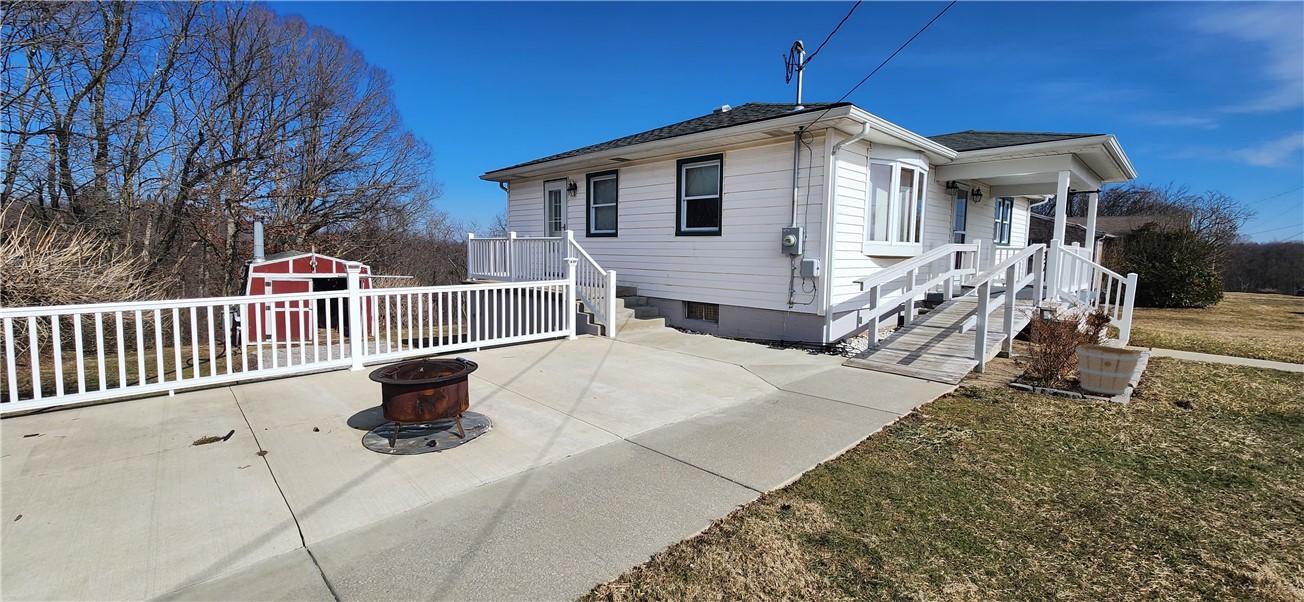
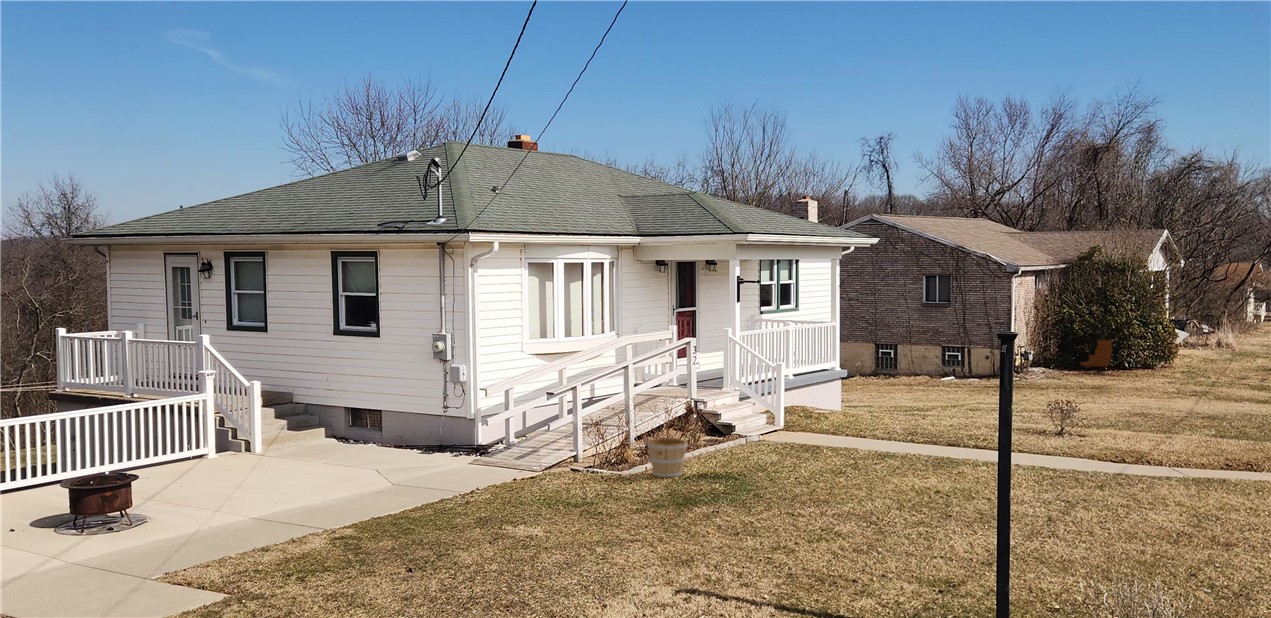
lounge chair: none [1221,280,1265,309] -> present [1080,340,1112,374]

